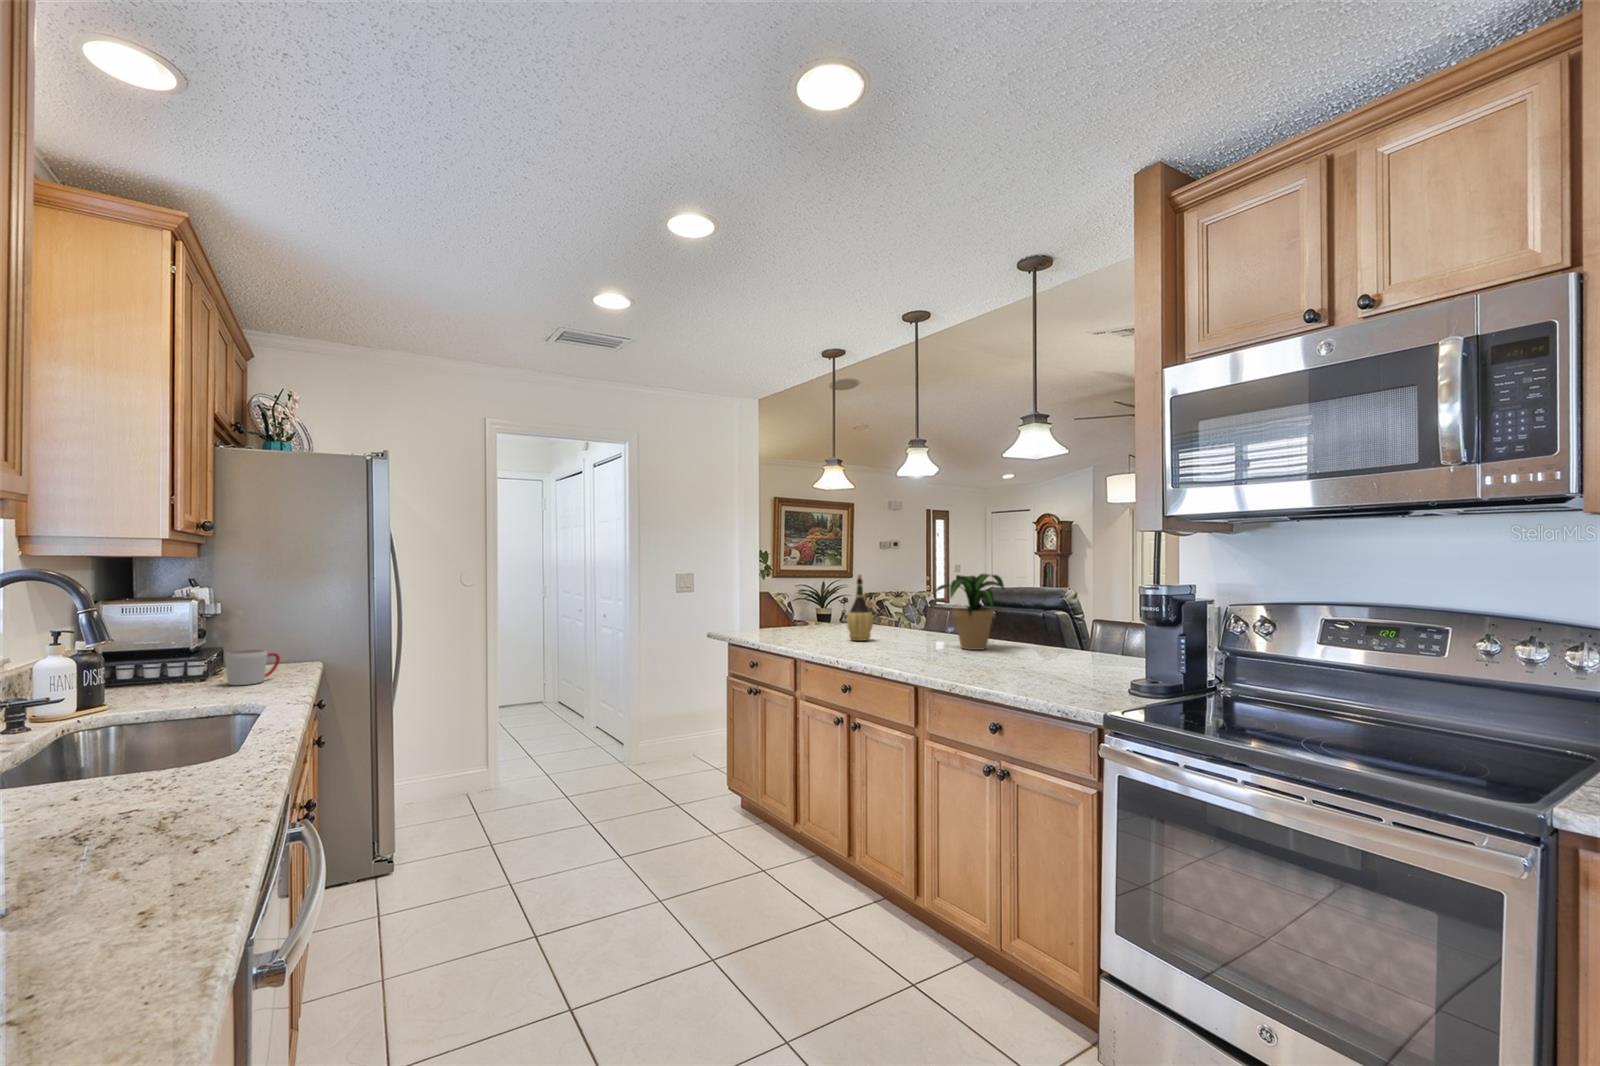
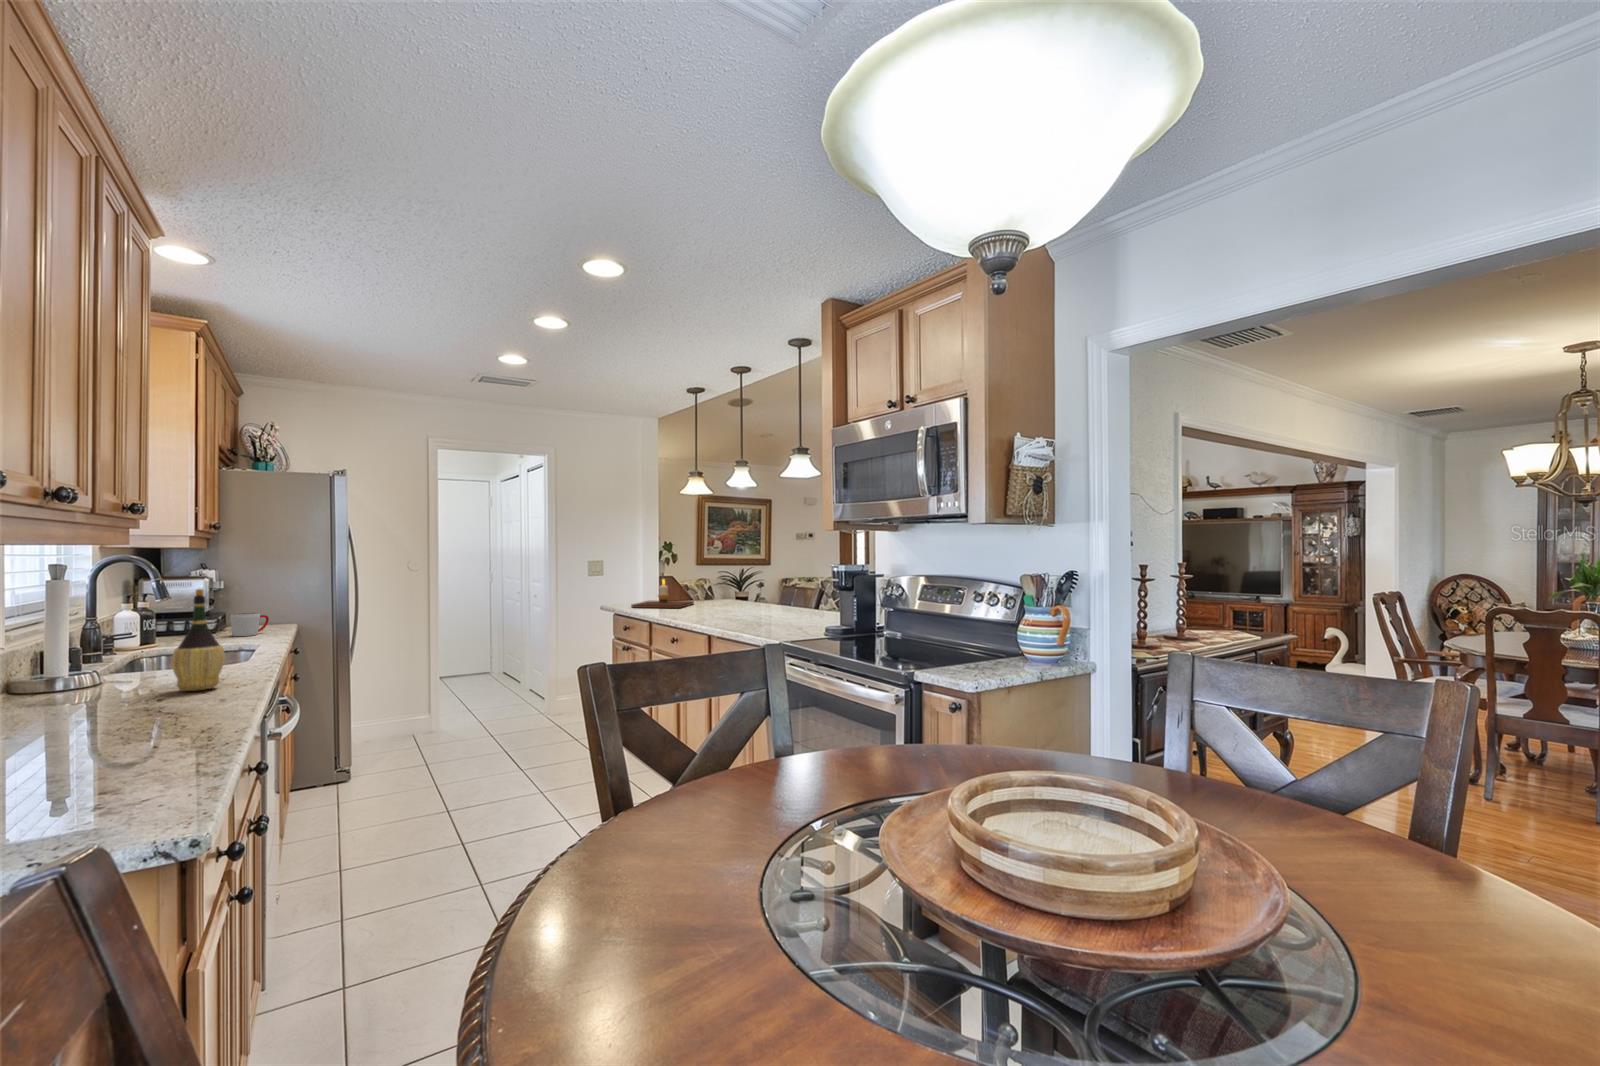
potted plant: present [935,574,1005,650] -> none [749,561,803,615]
wine bottle: present [847,575,873,641] -> present [172,589,225,691]
candle: none [756,597,833,638] -> present [631,579,694,608]

